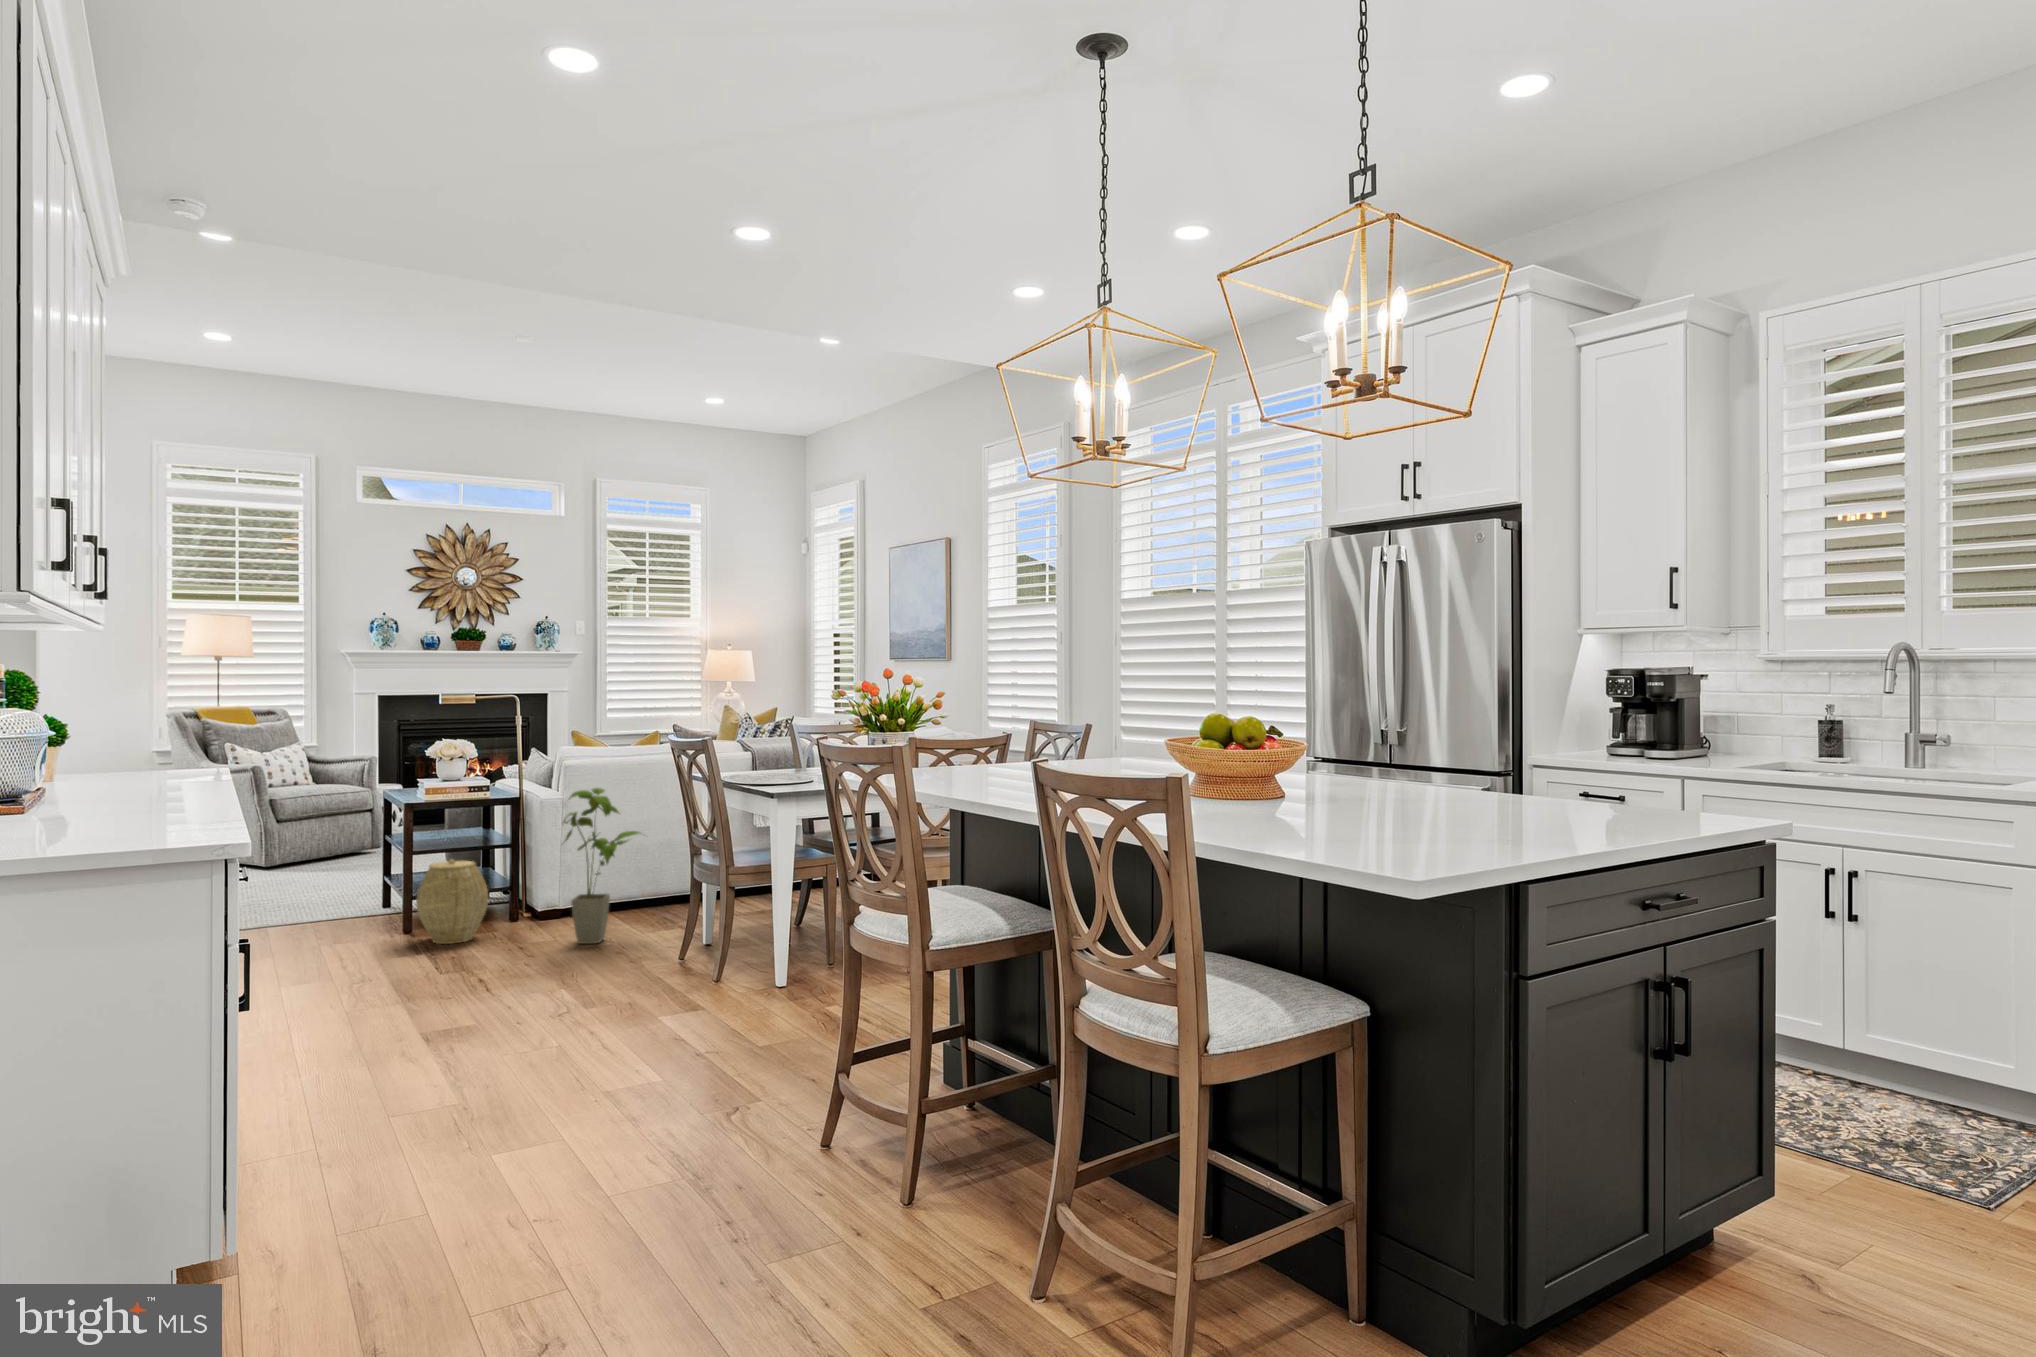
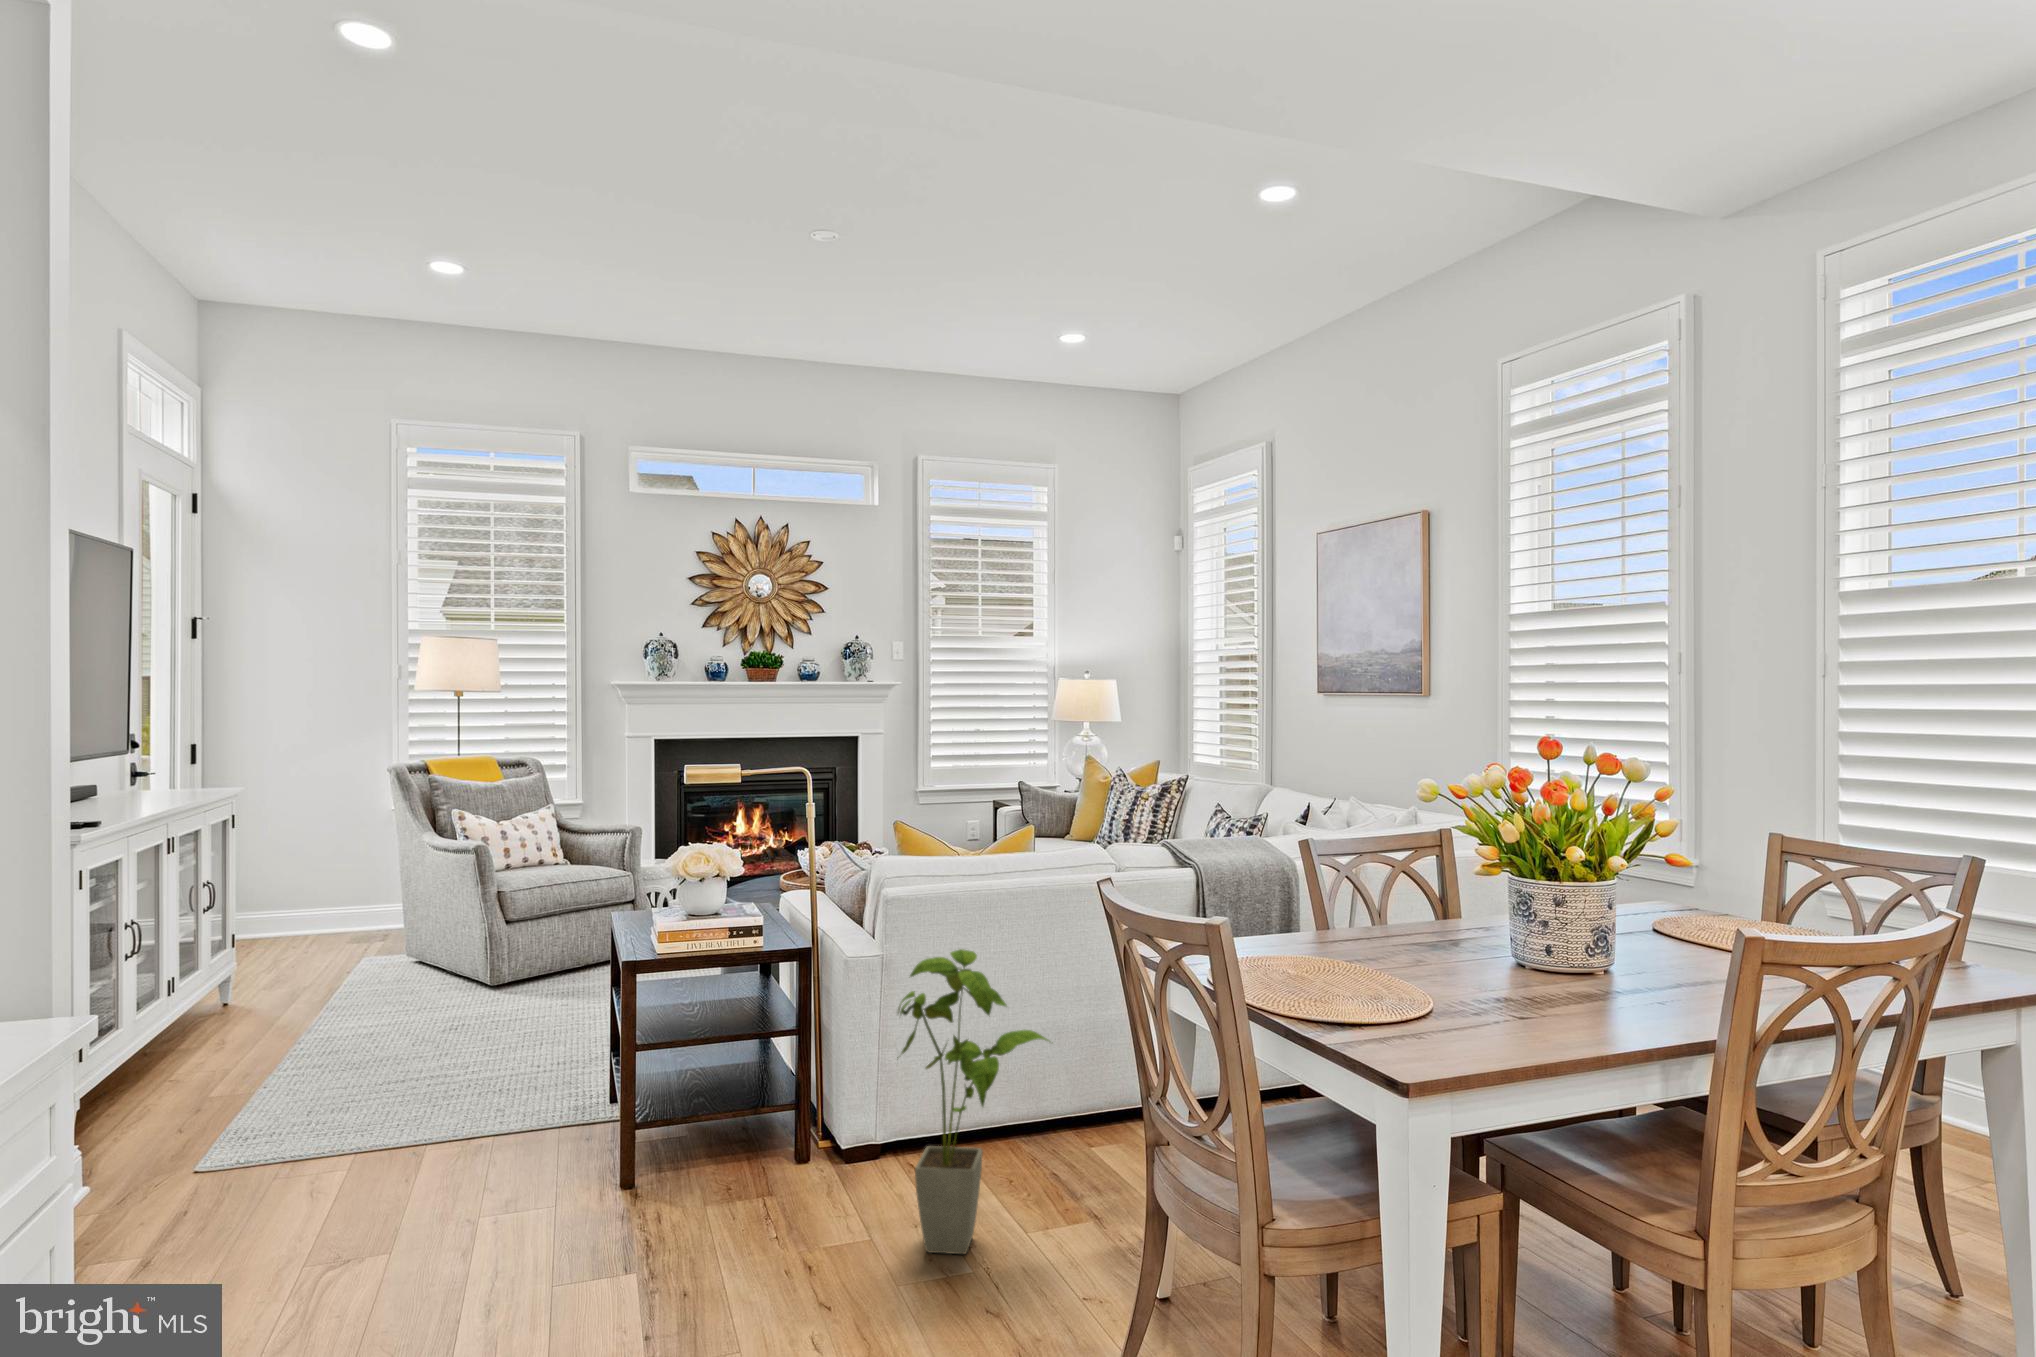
woven basket: present [416,860,488,944] -> none [646,1062,769,1227]

